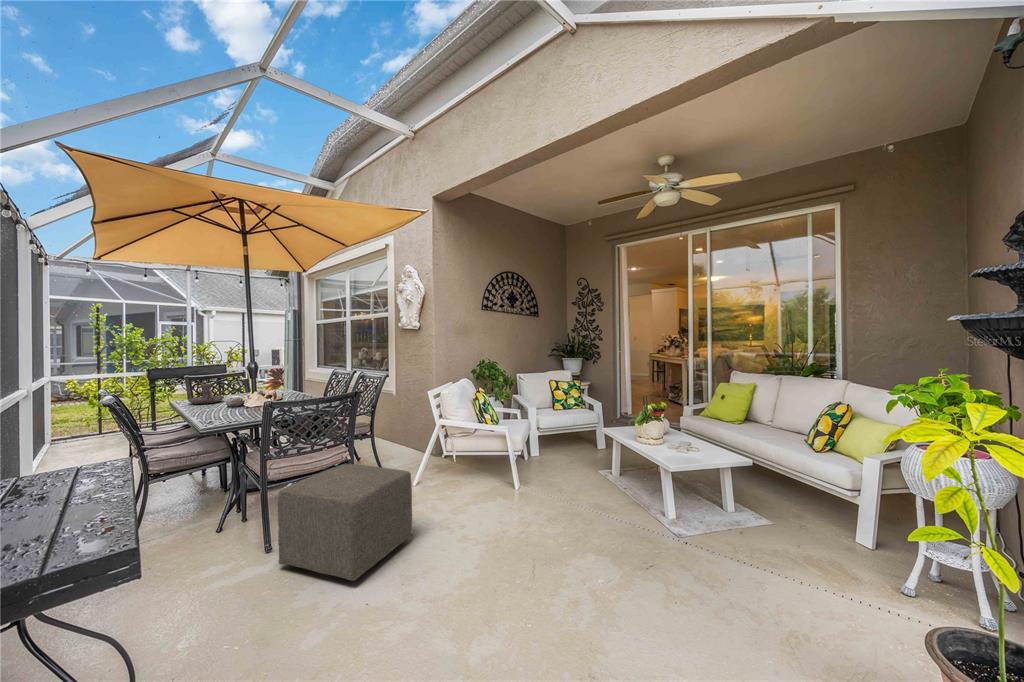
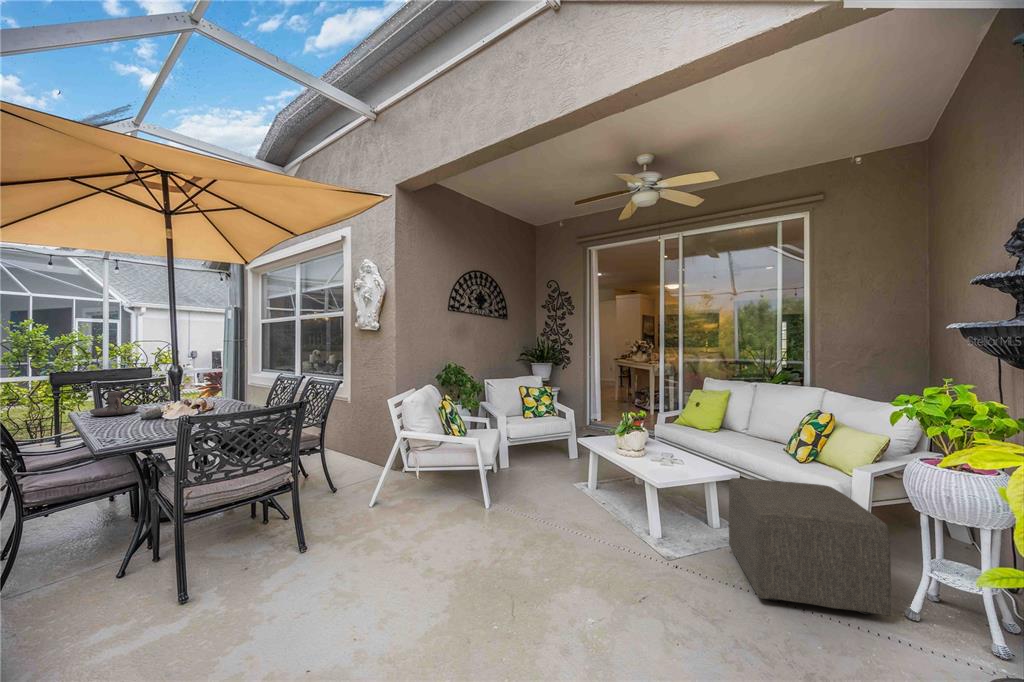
ottoman: present [278,464,412,581] -> present [729,478,891,616]

